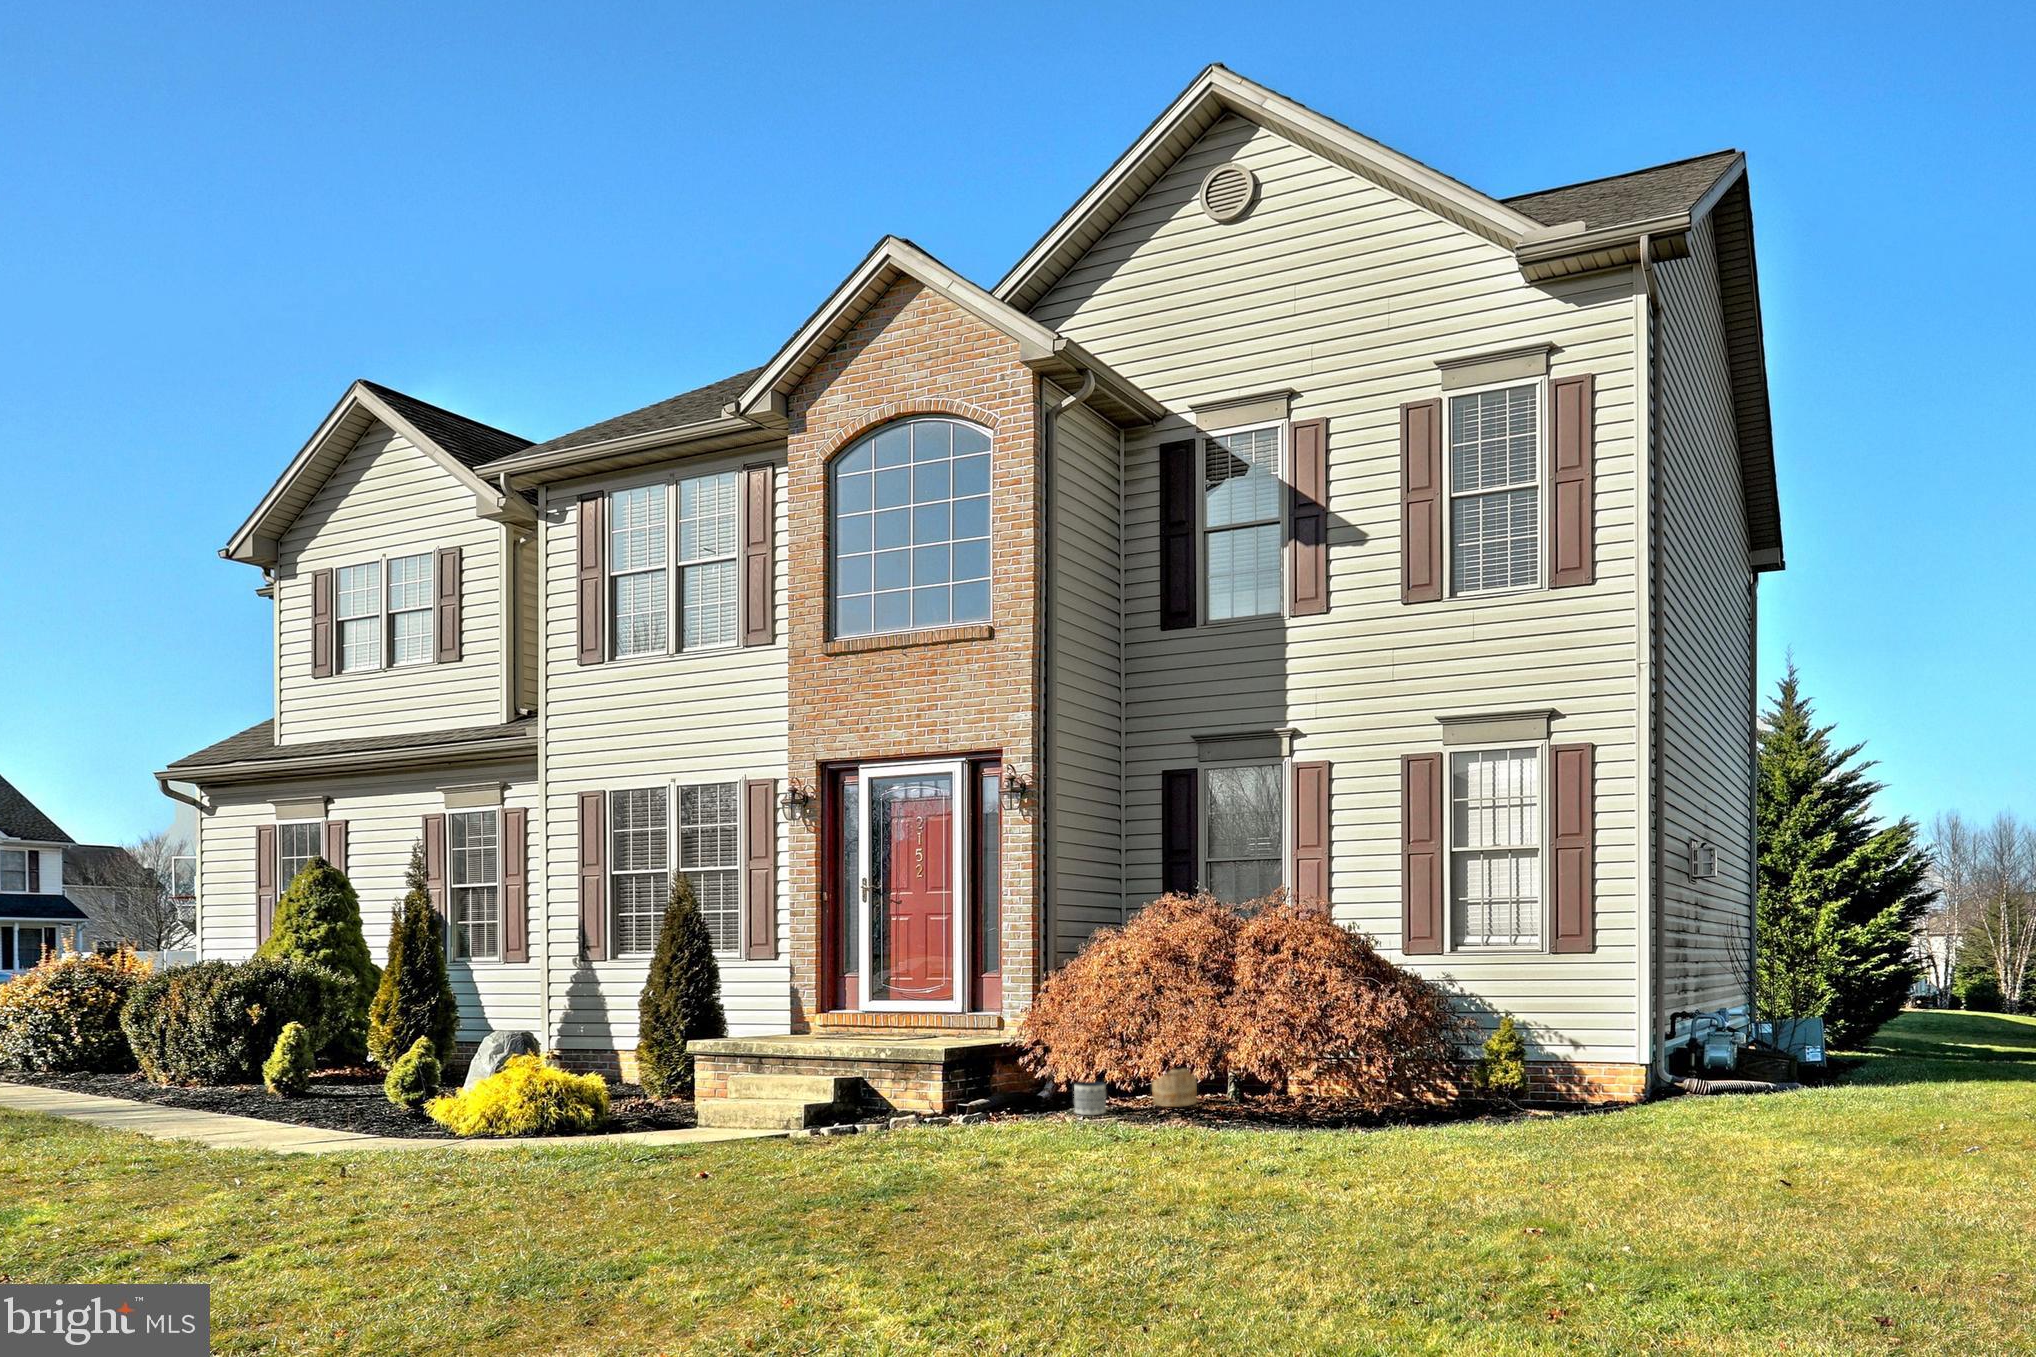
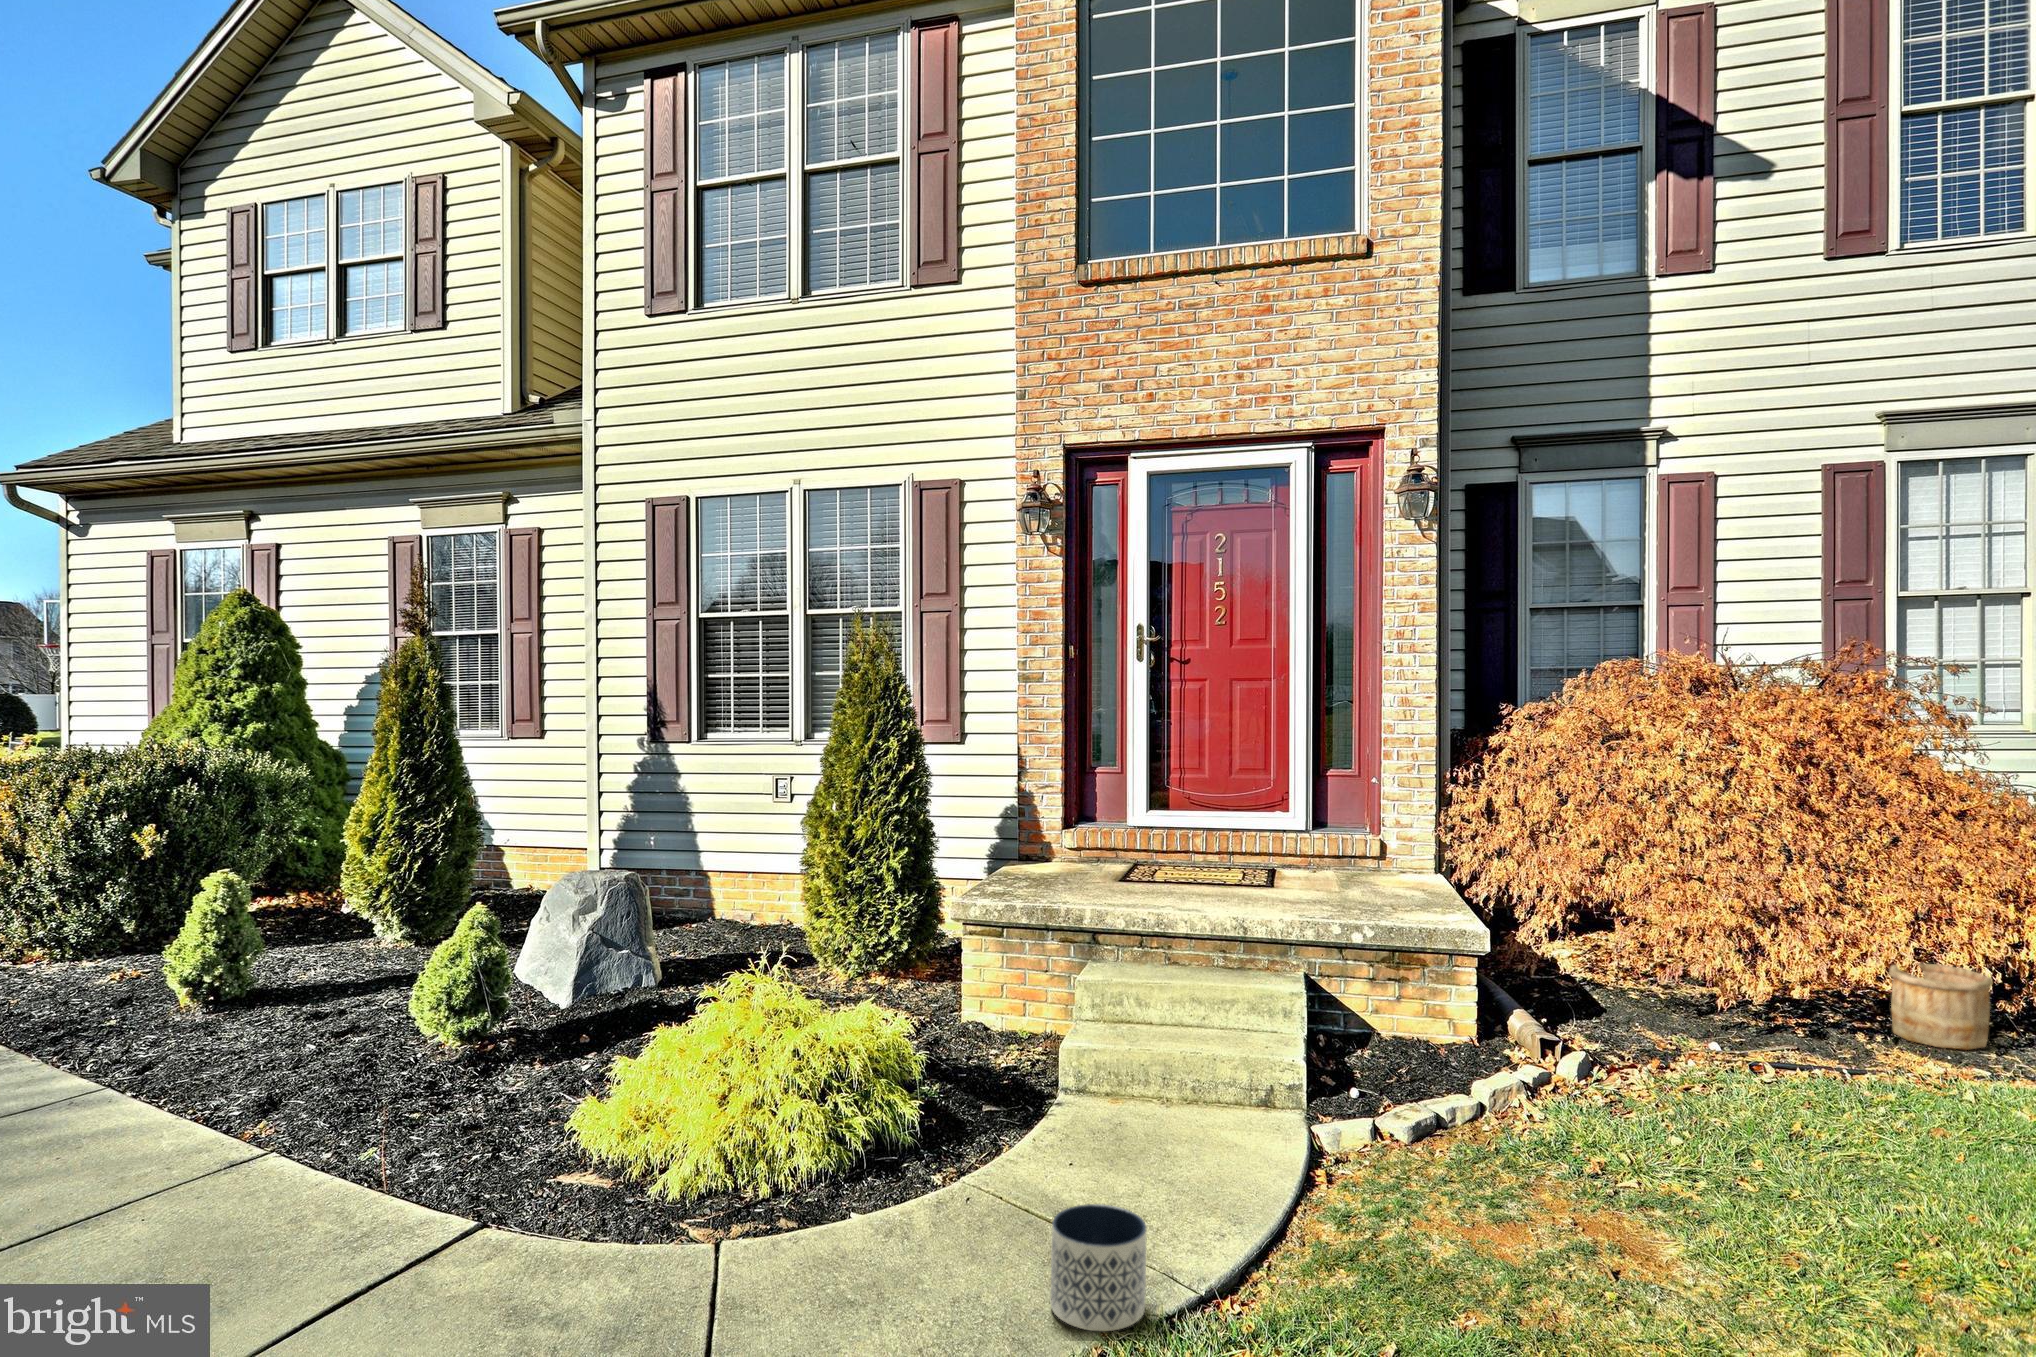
planter: present [1074,1082,1106,1115] -> present [1051,1204,1147,1331]

